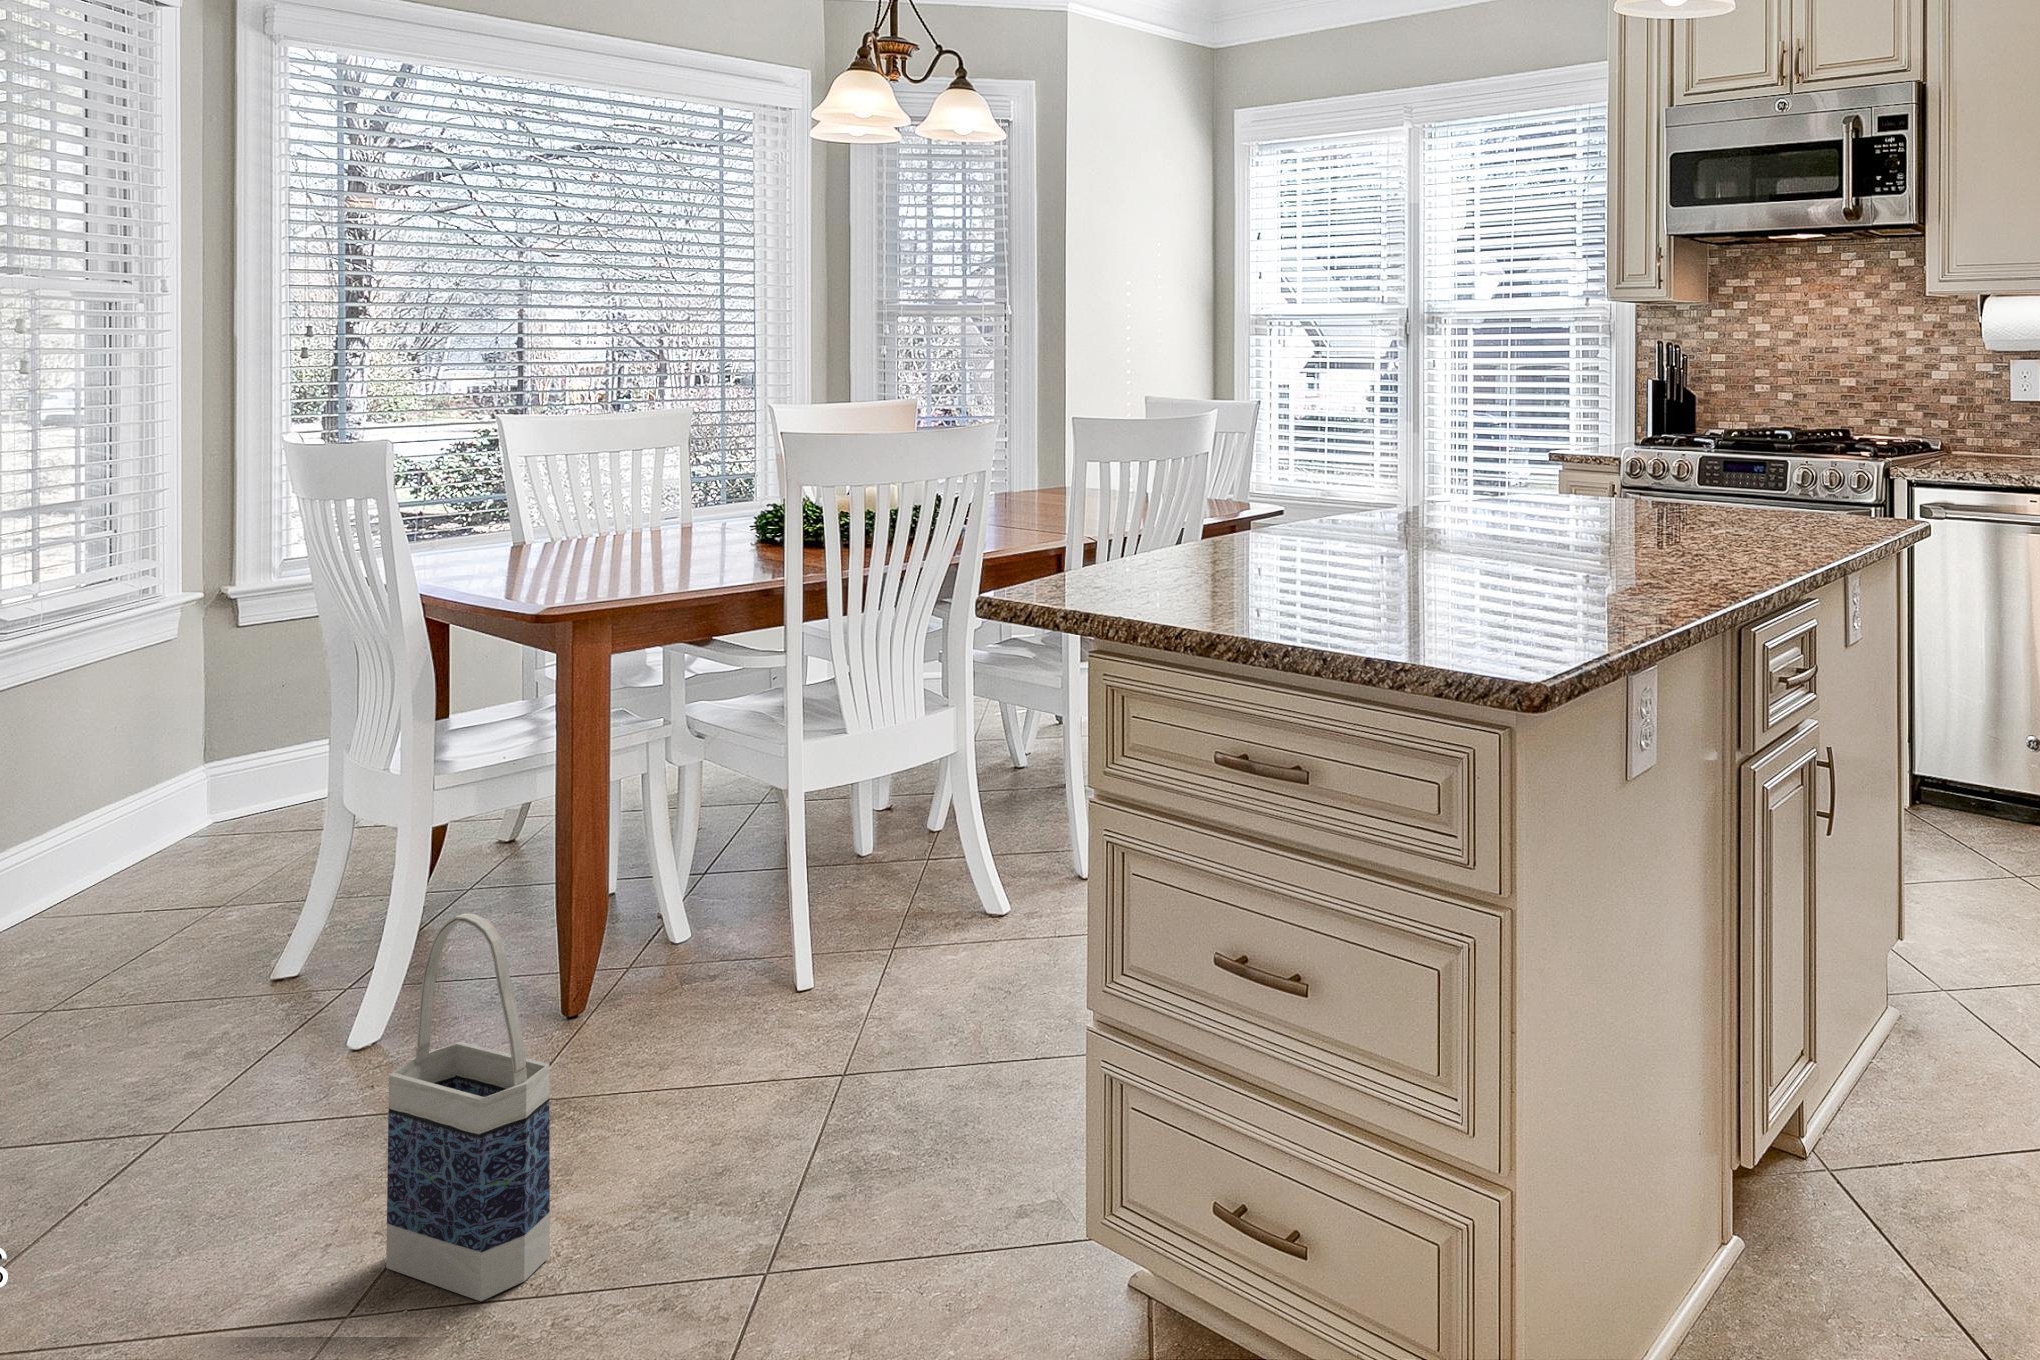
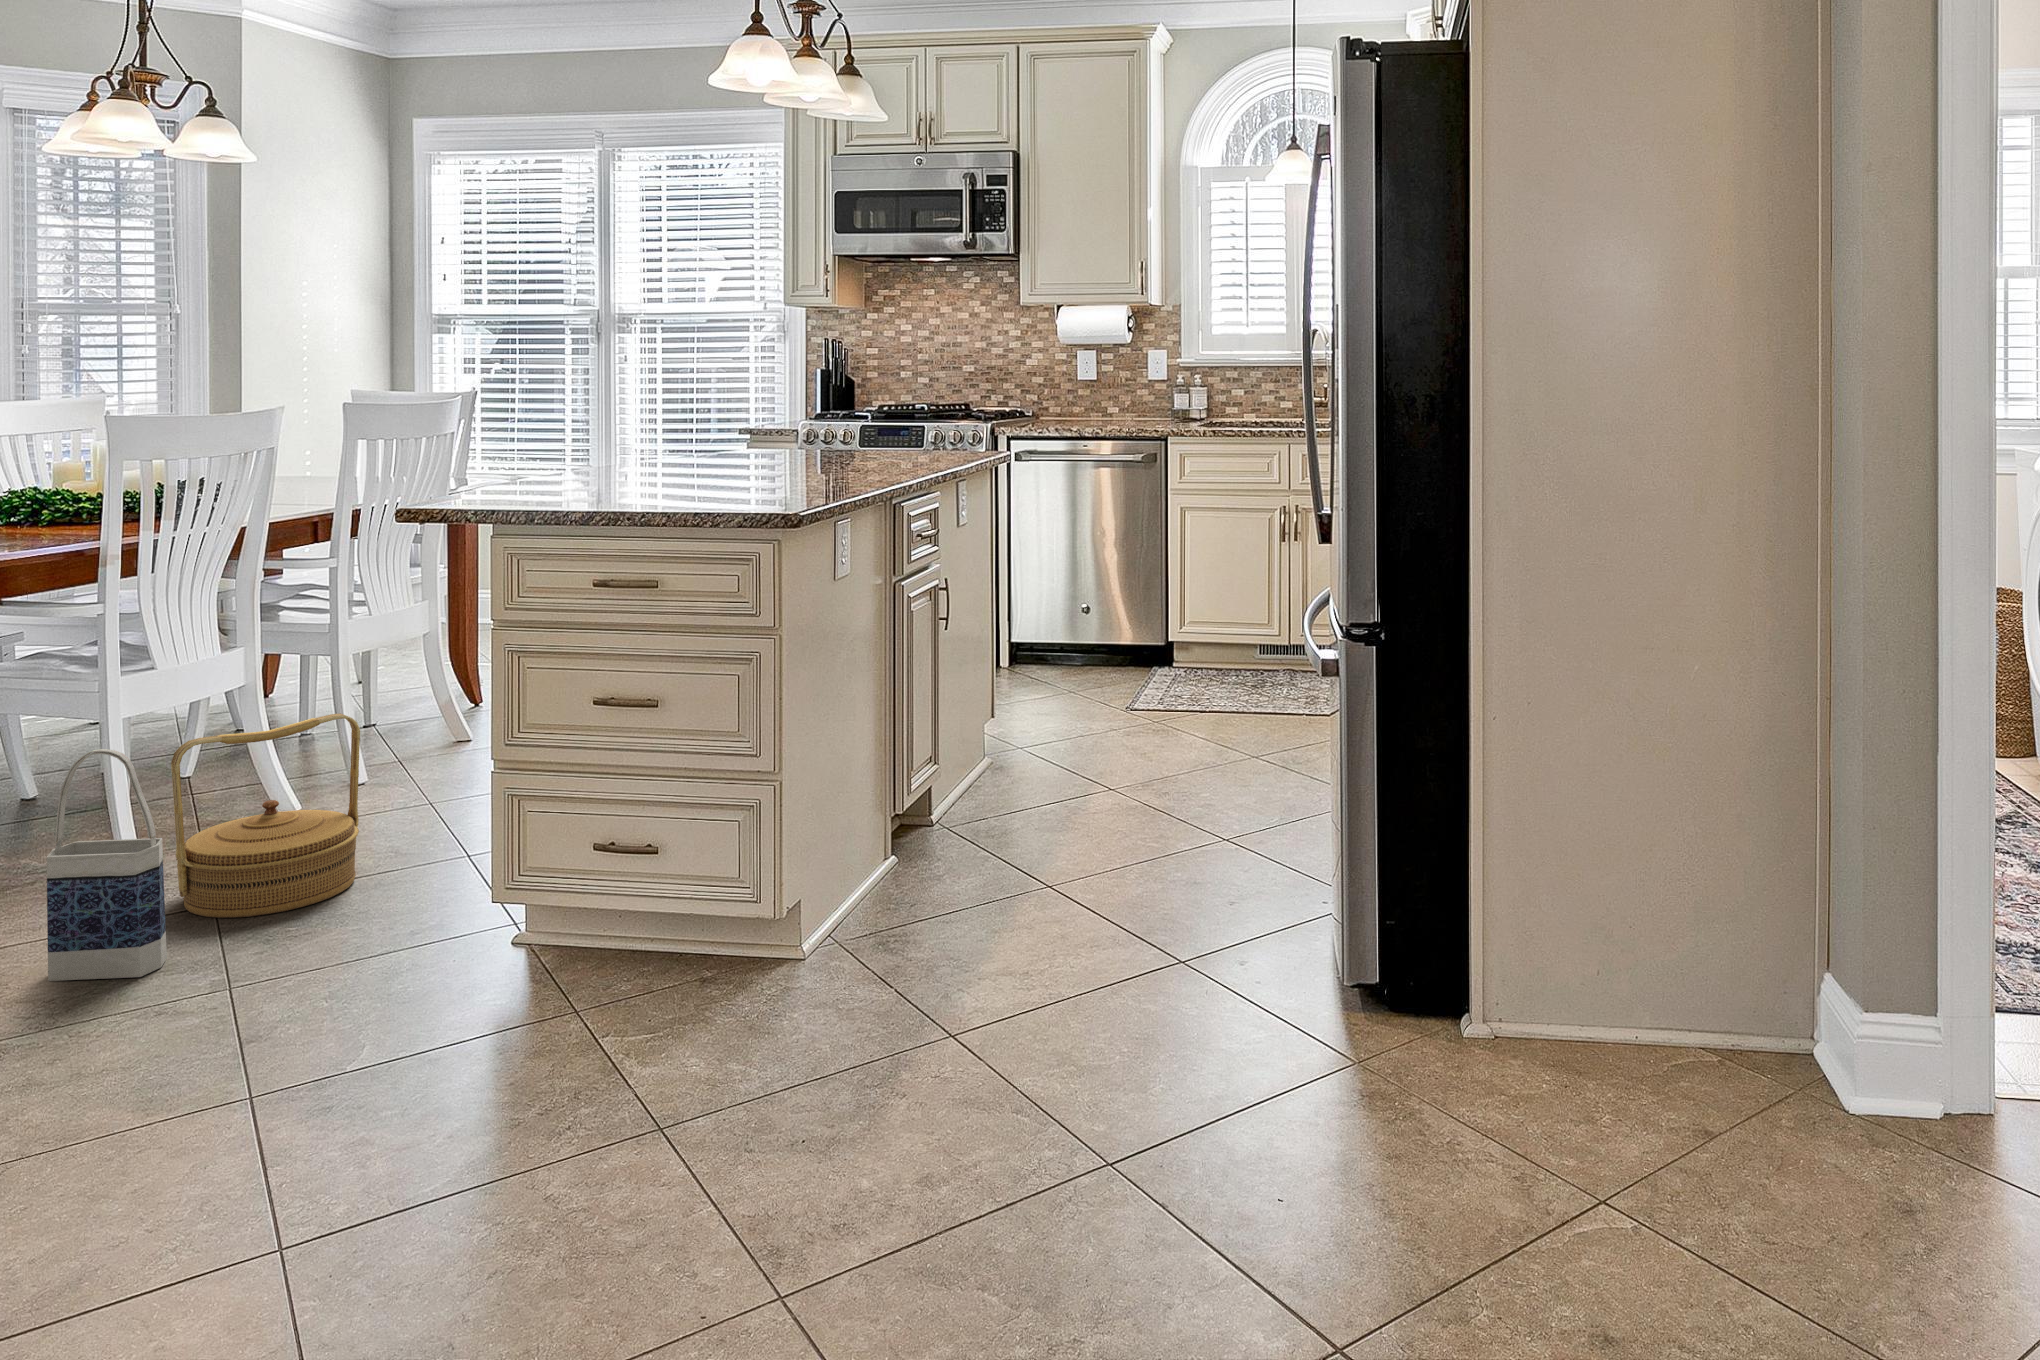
basket: none [652,851,922,1172] -> present [171,713,360,918]

